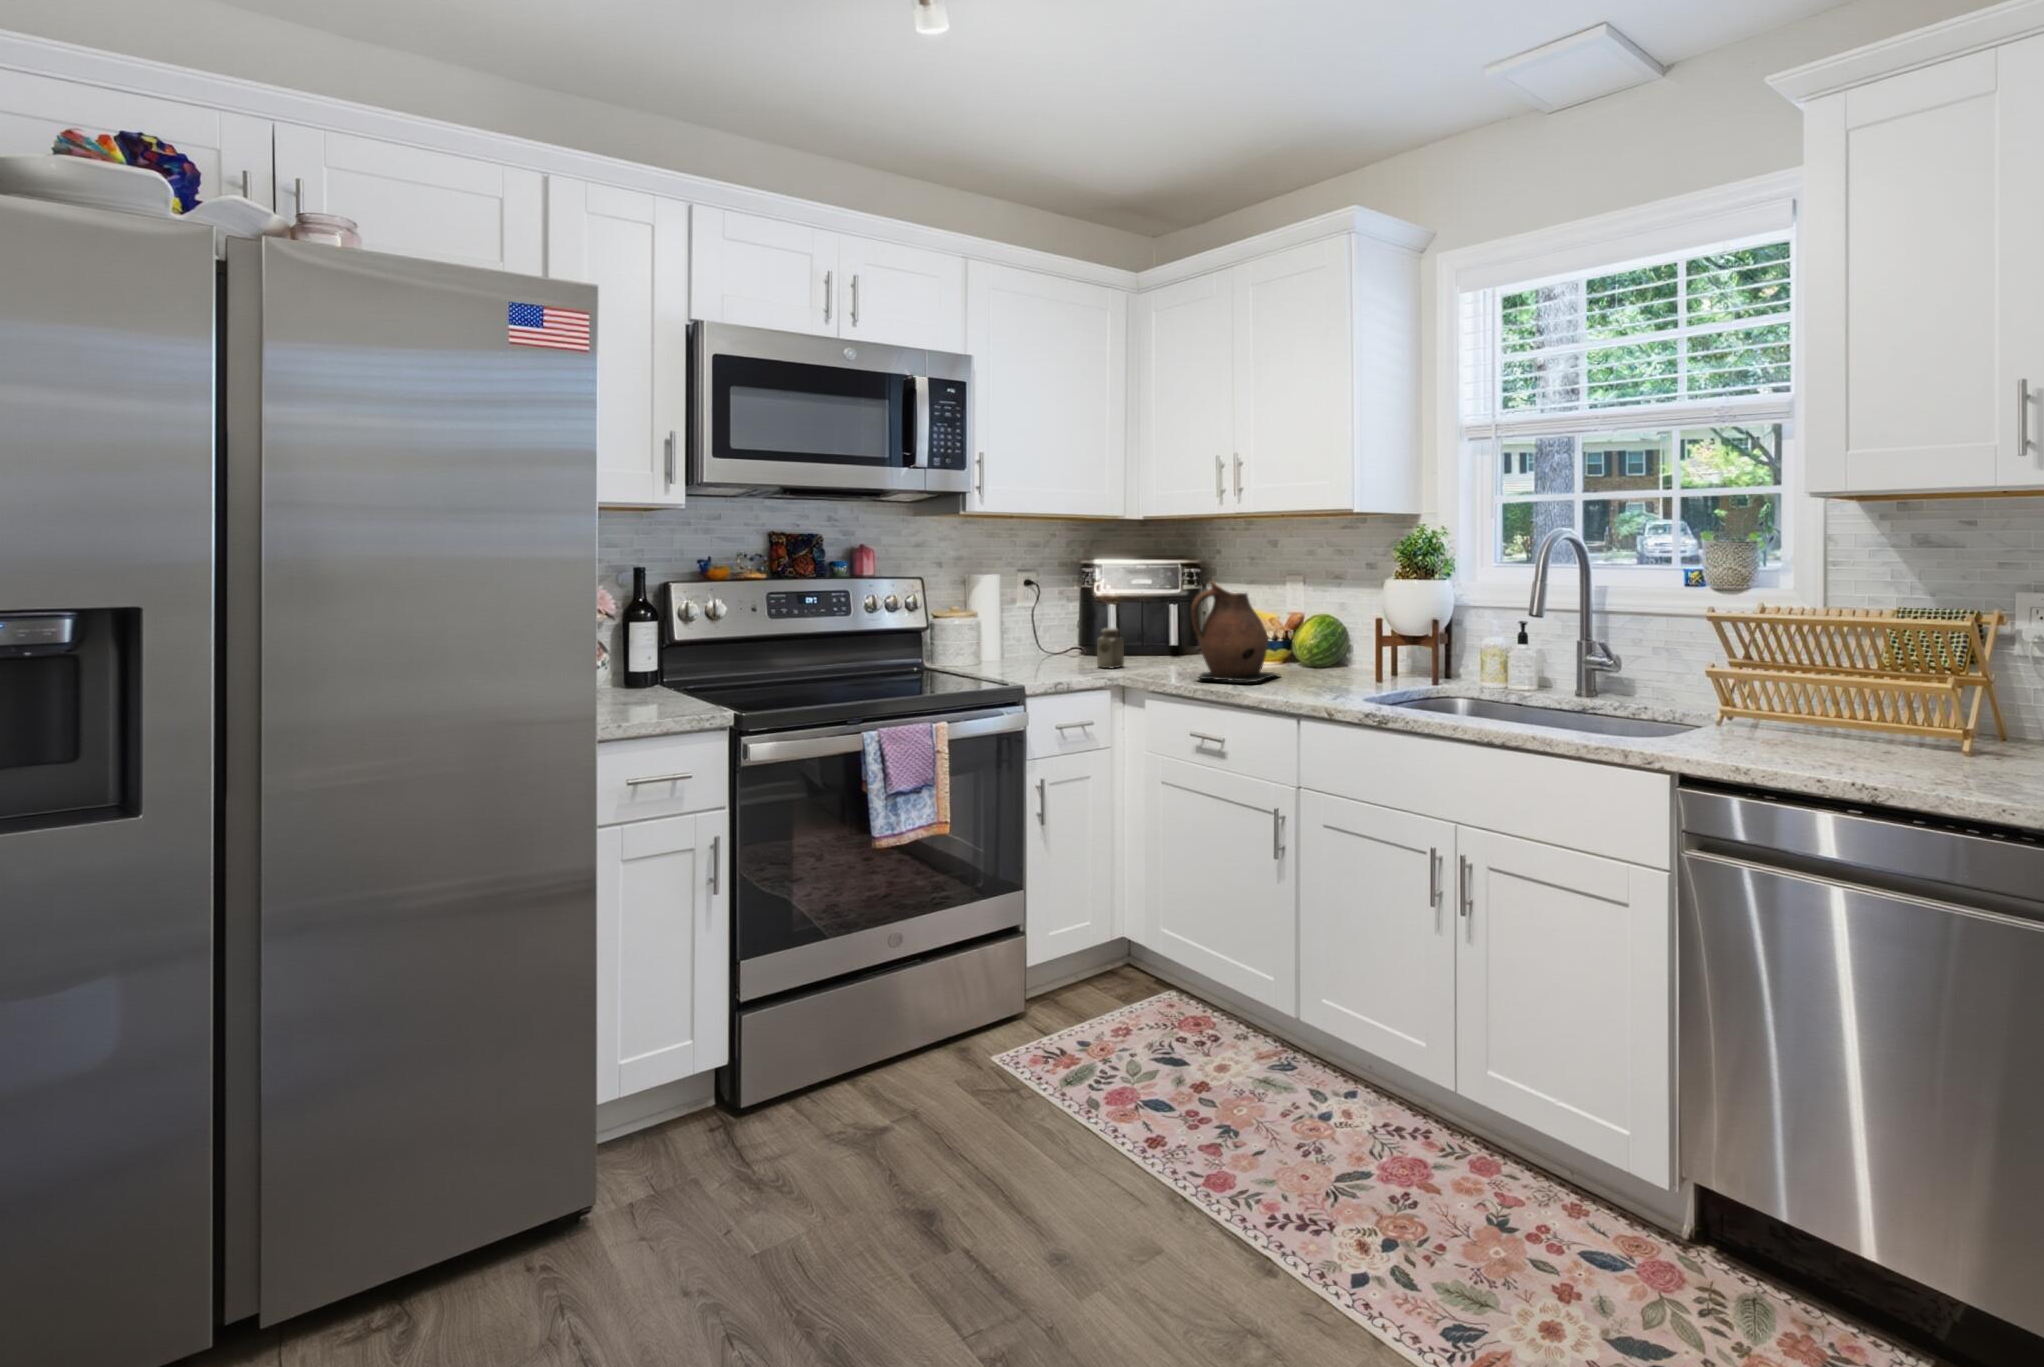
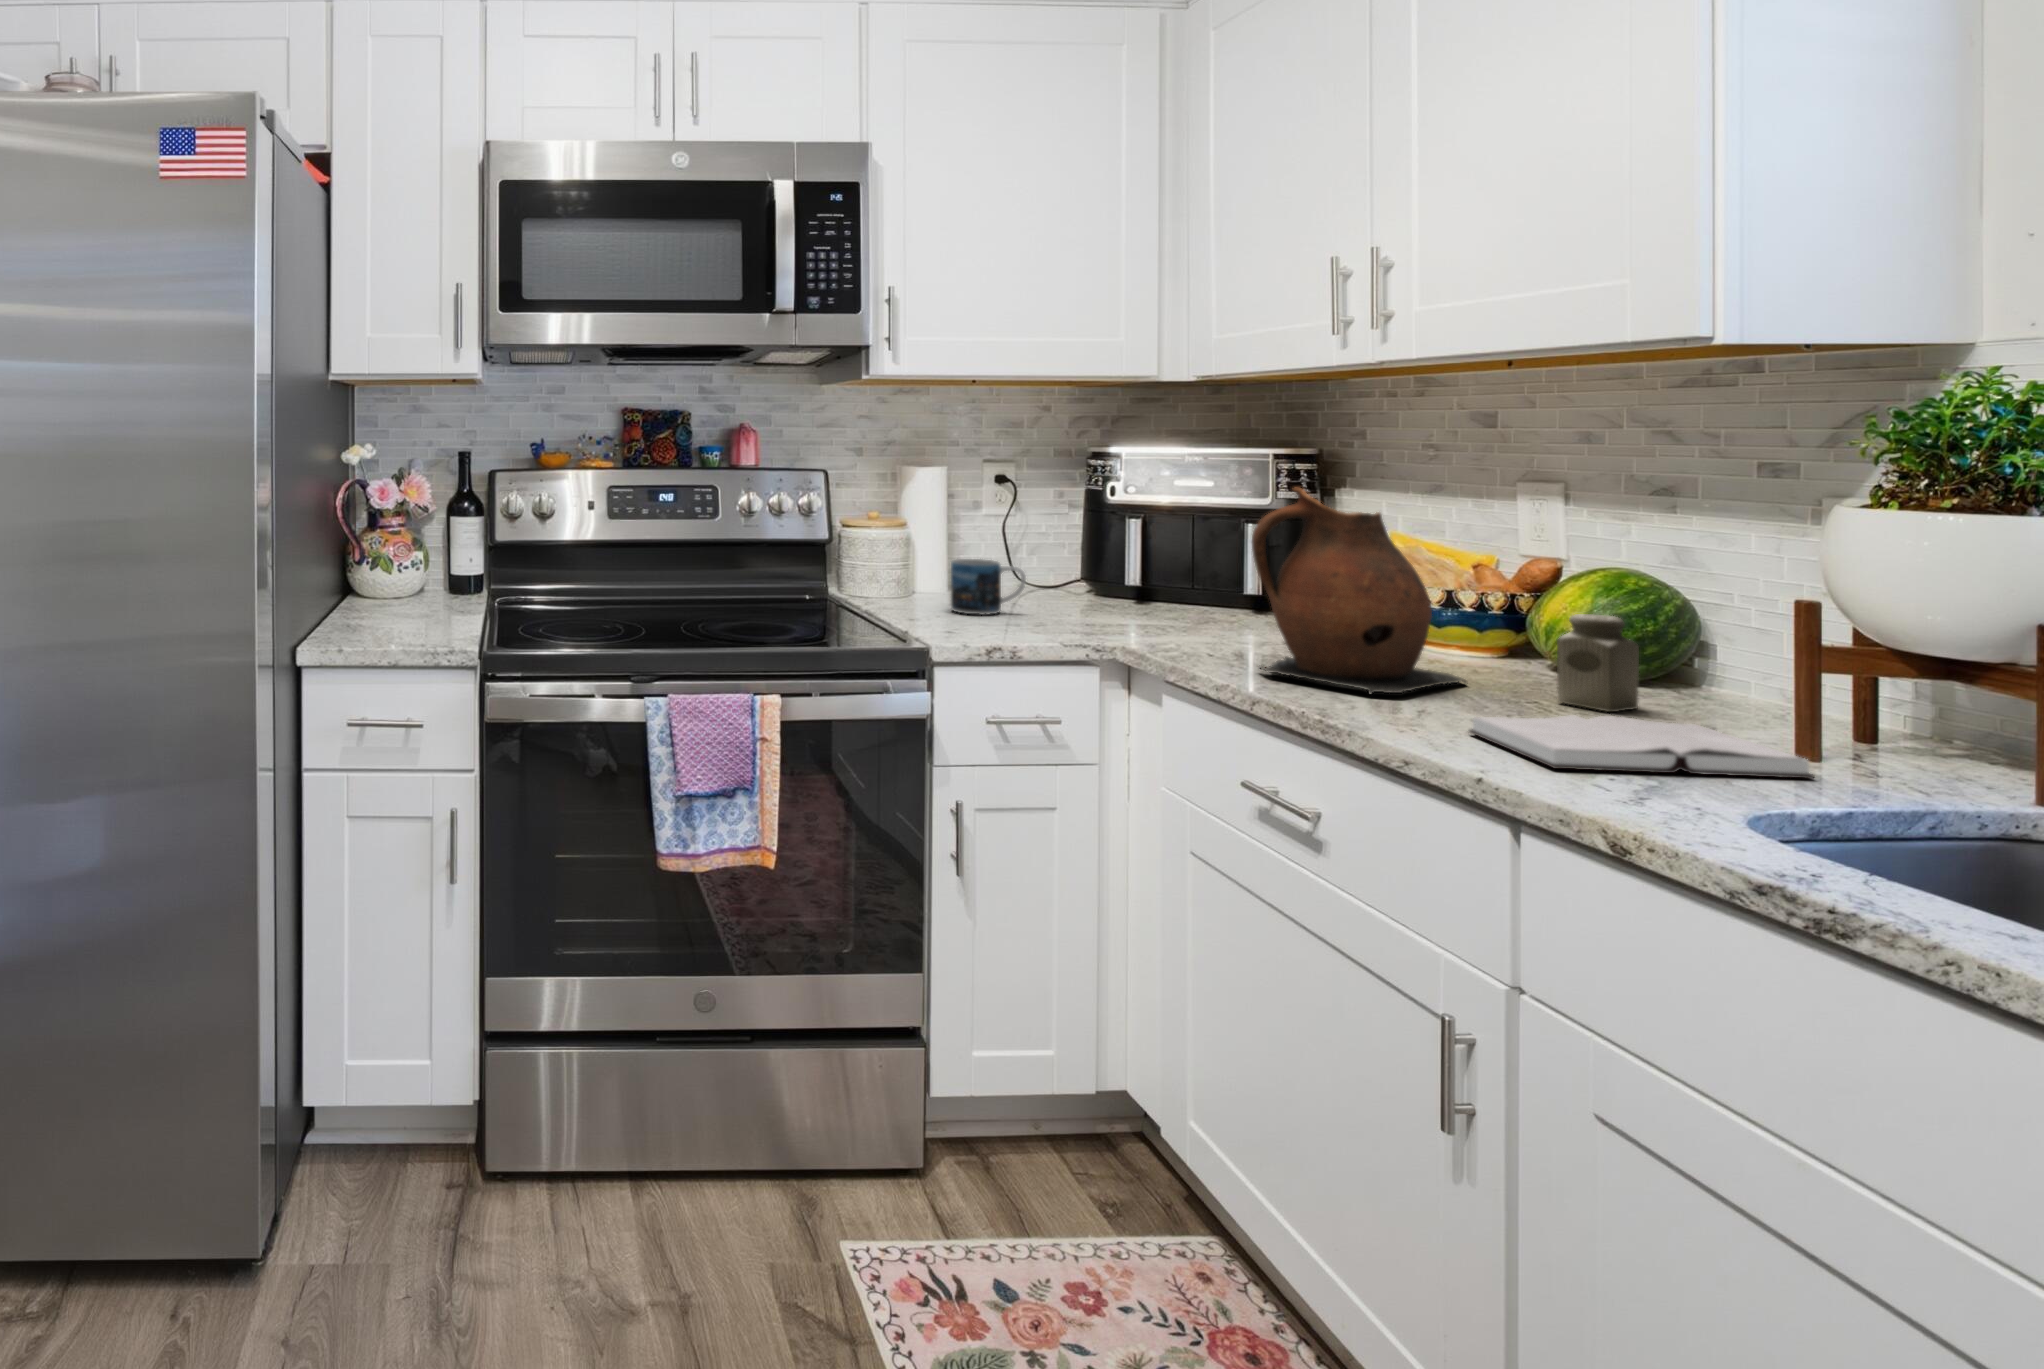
salt shaker: present [1097,628,1124,668] -> present [1557,614,1639,712]
mug: none [1011,633,1056,667] -> present [951,559,1026,615]
hardback book: none [1291,679,1404,701] -> present [1469,715,1814,779]

